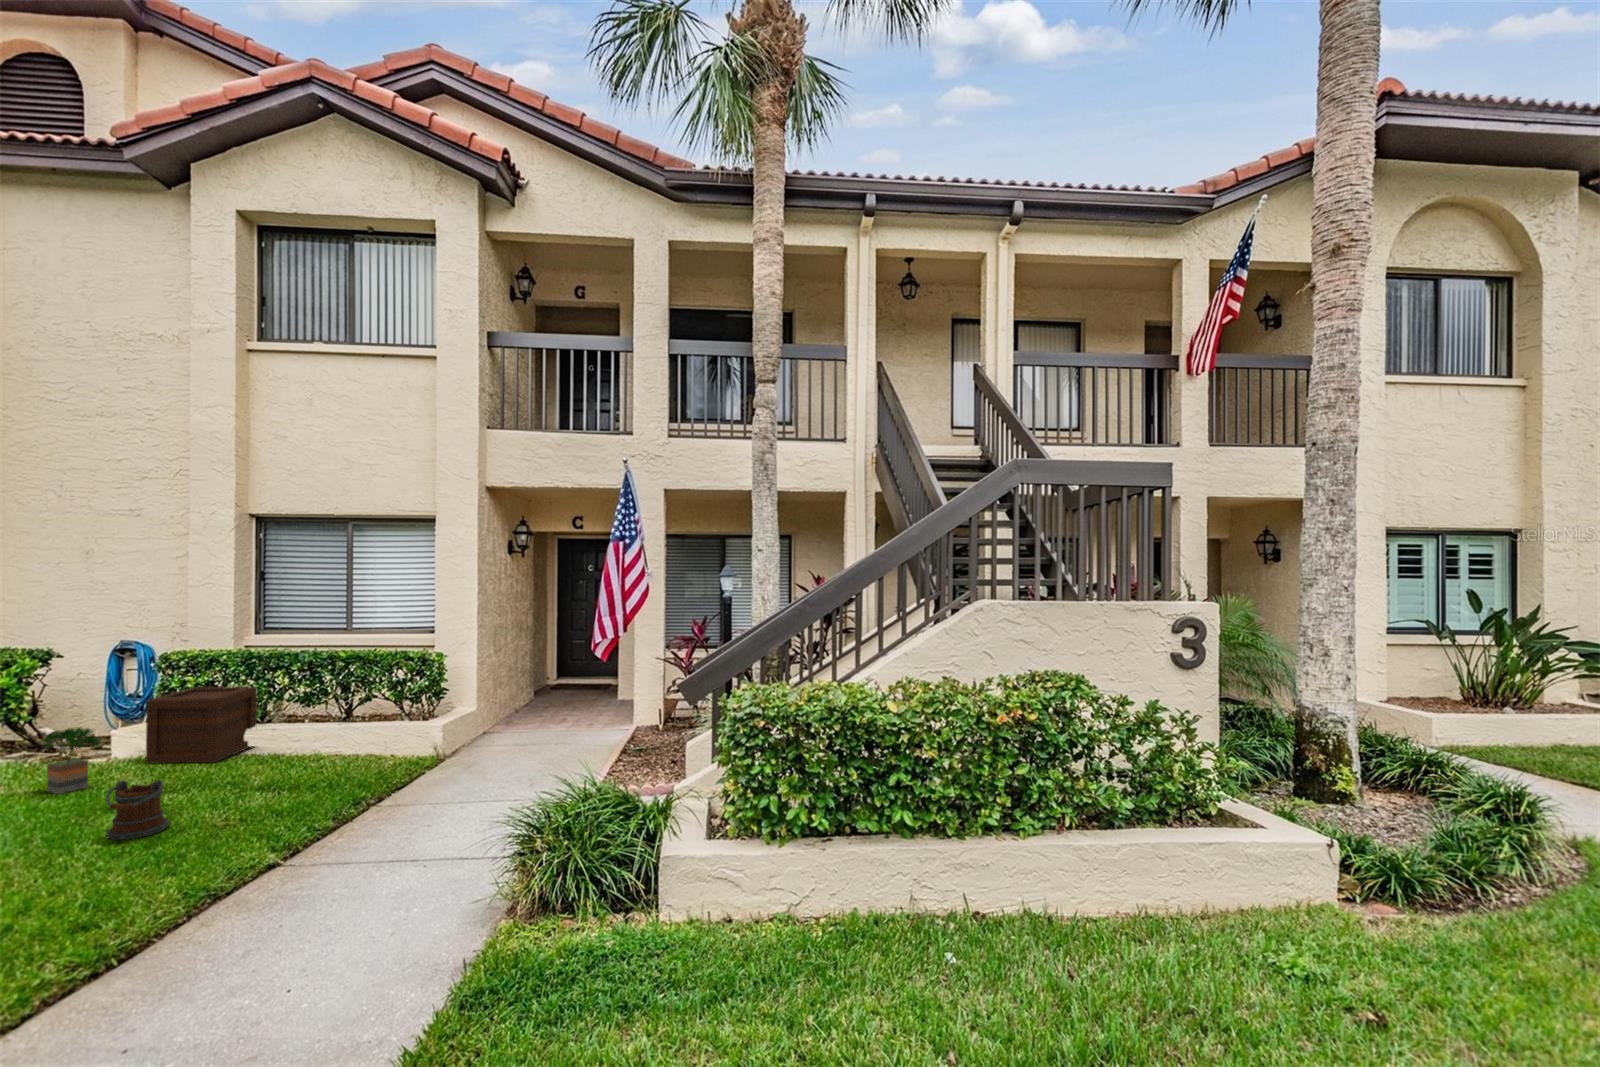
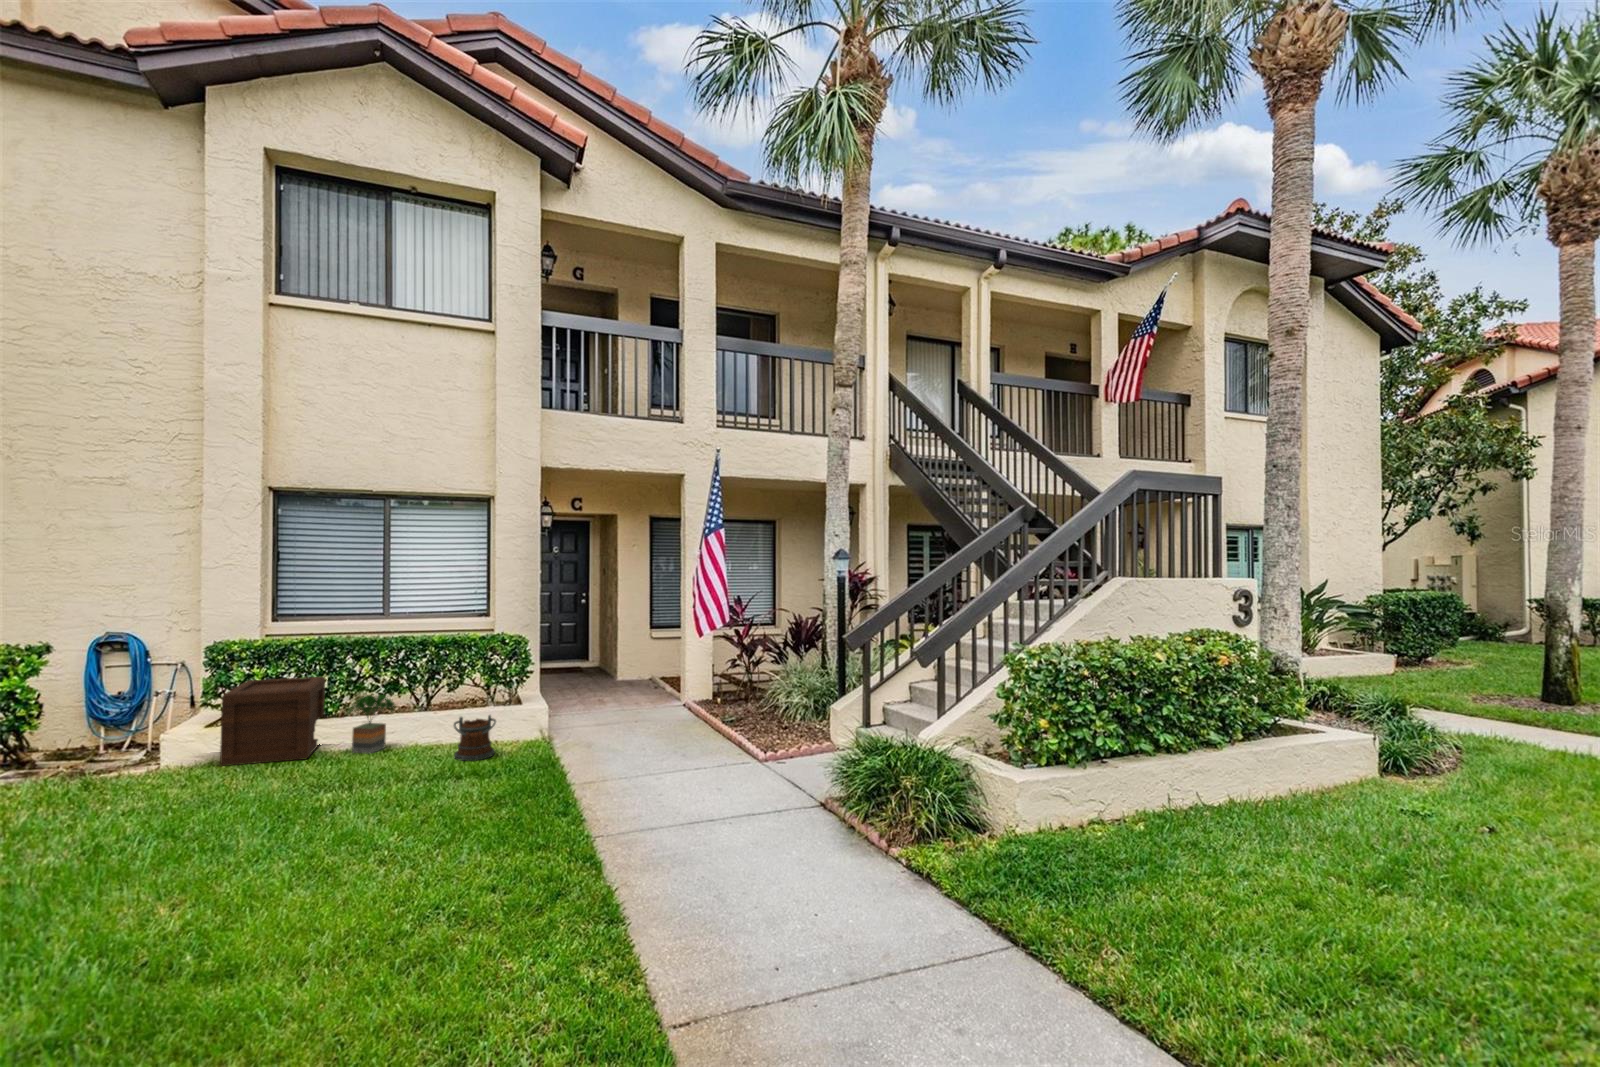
potted tree: present [42,728,100,794] -> present [348,695,395,754]
bucket: present [106,780,170,840] -> present [454,715,496,761]

